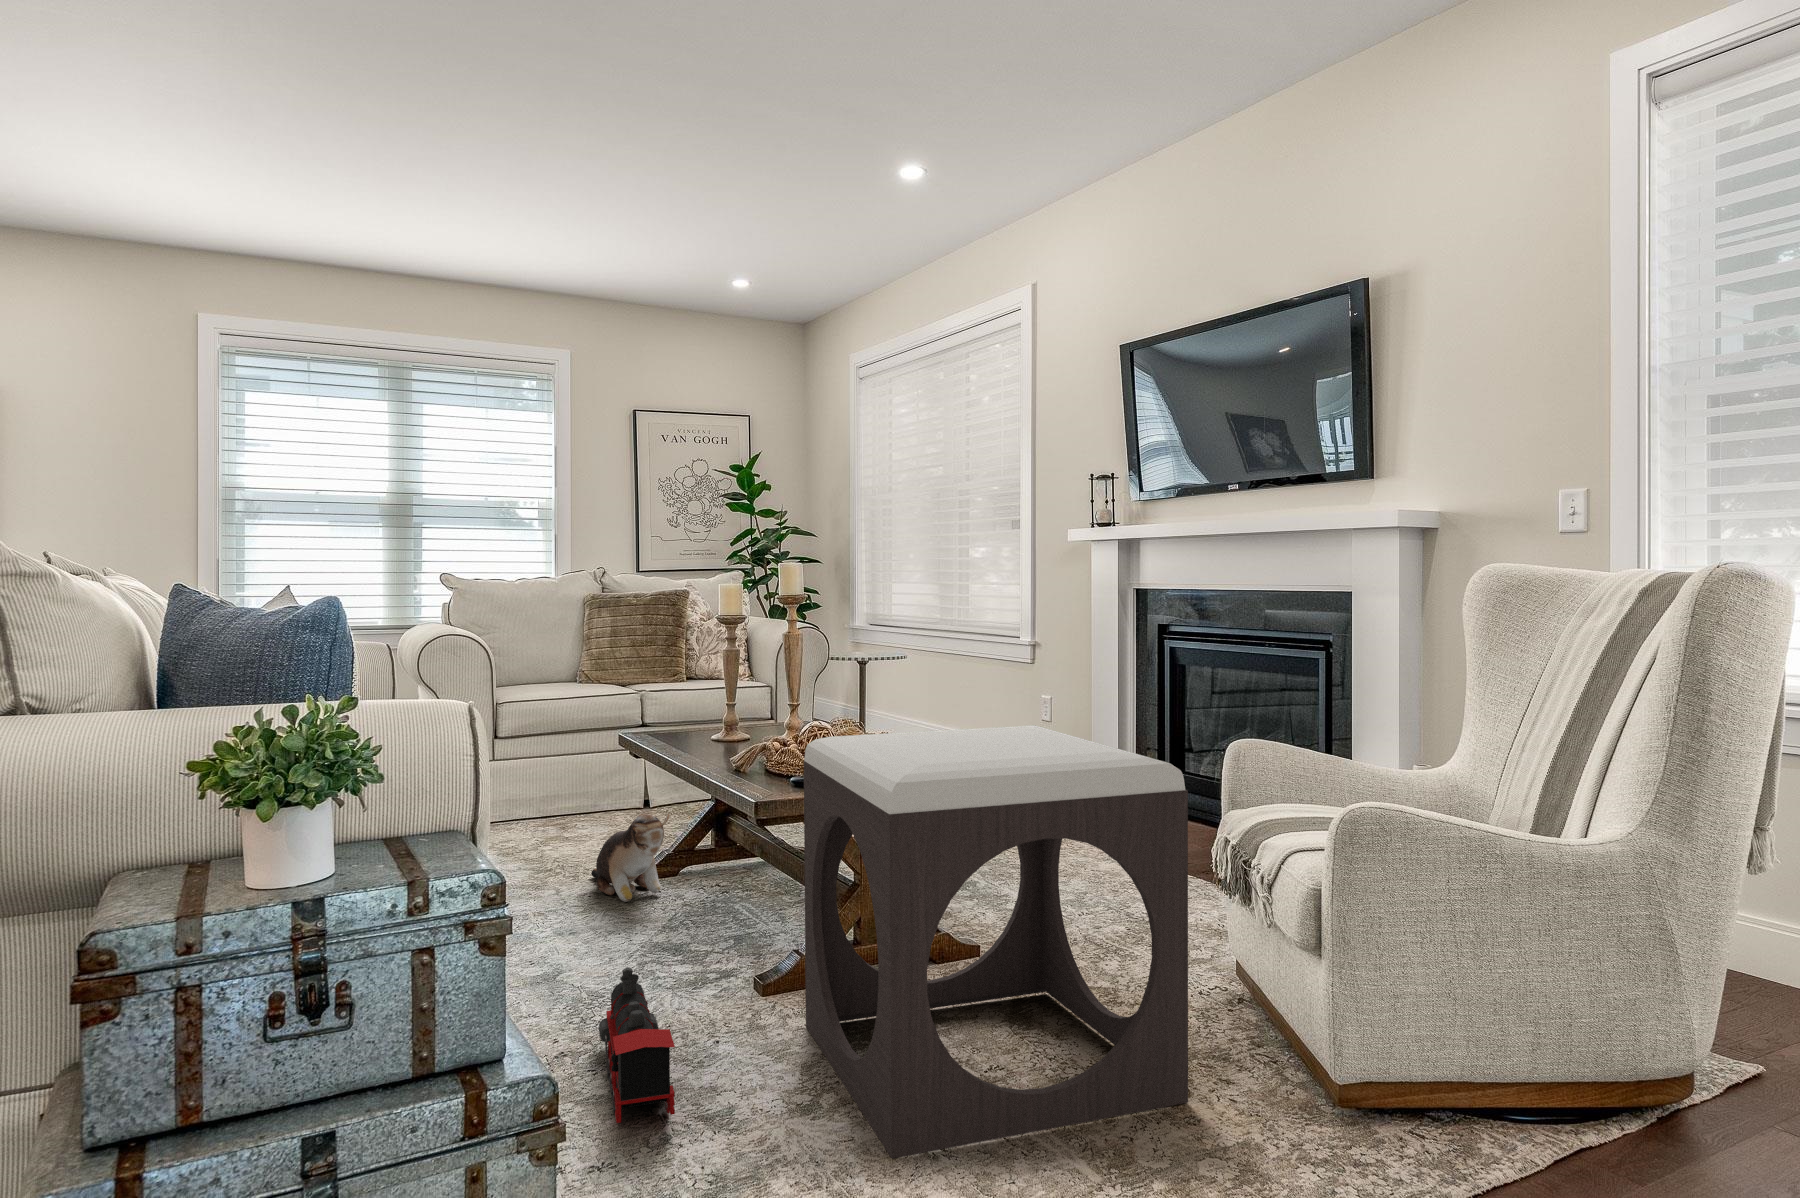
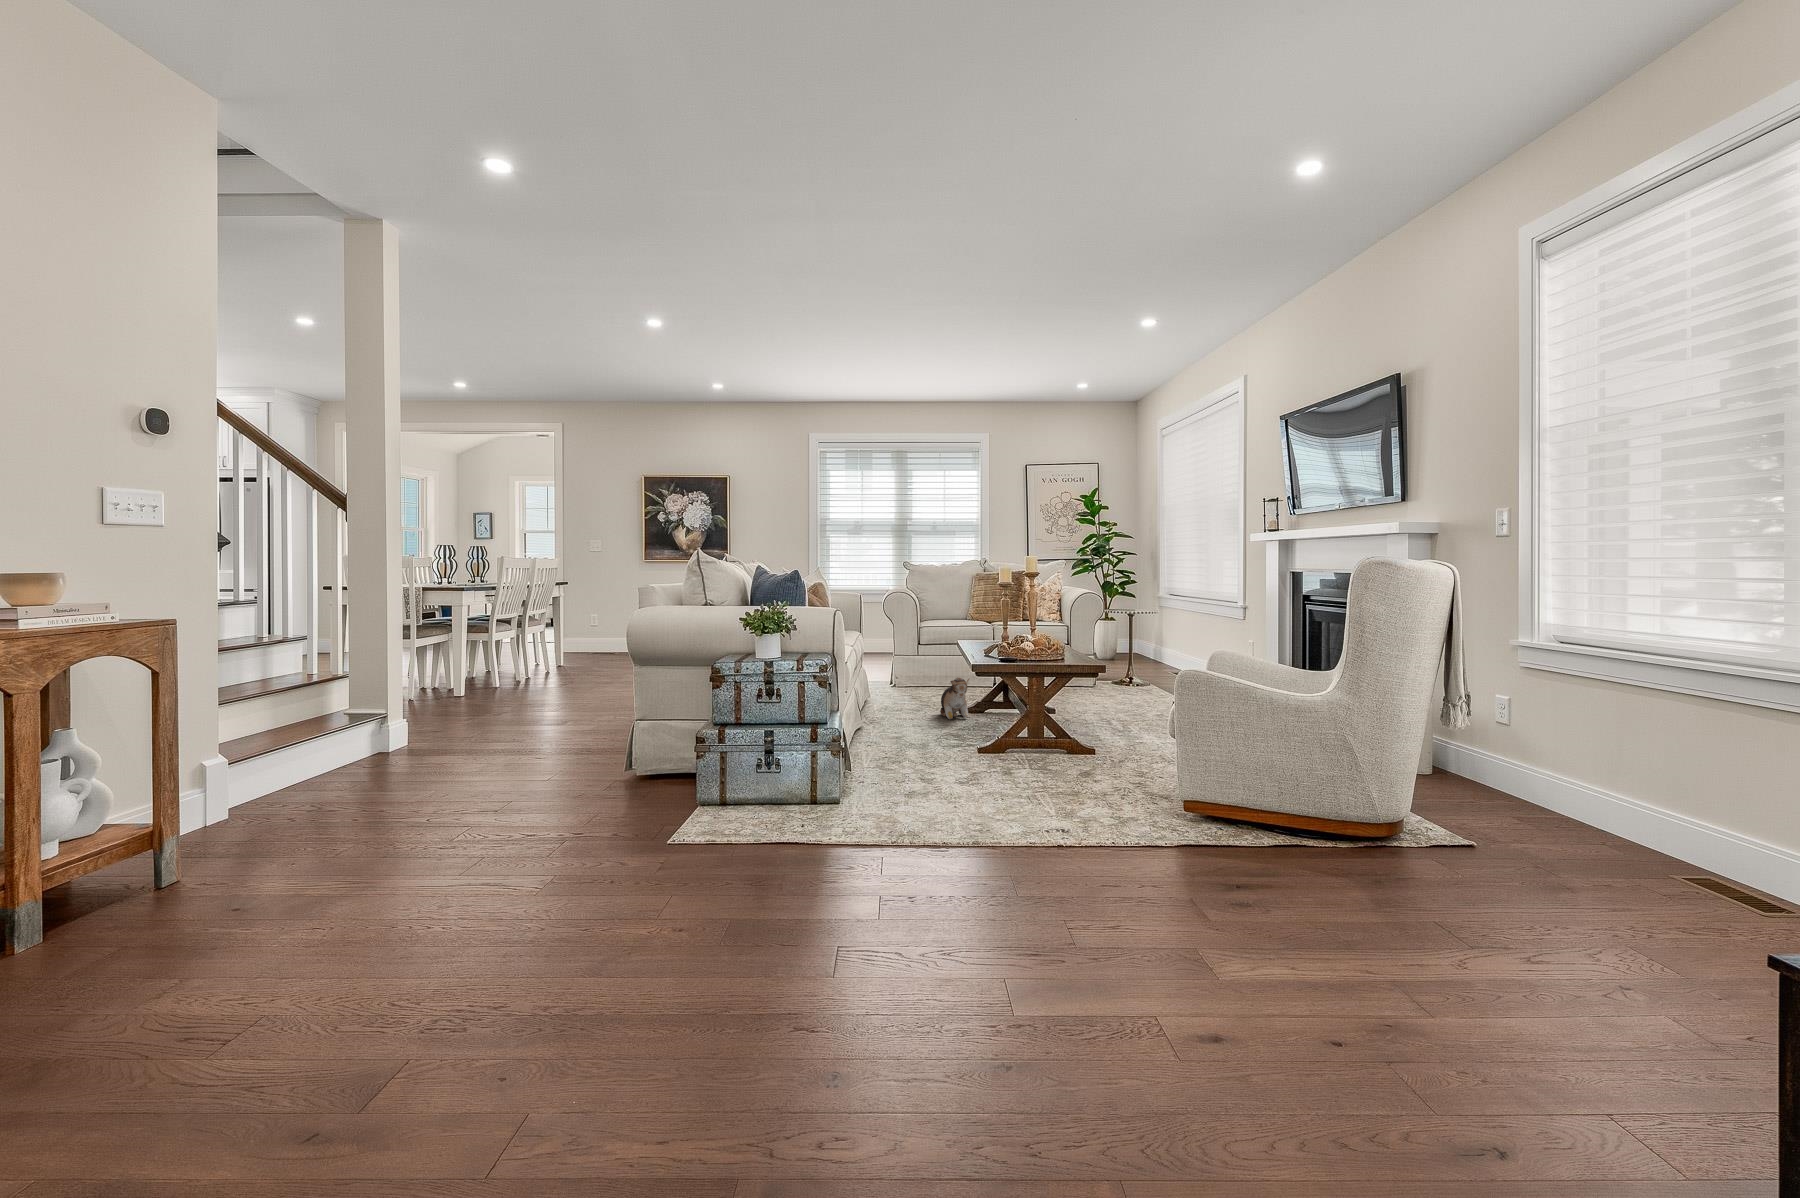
footstool: present [804,725,1188,1158] -> none [977,632,1123,801]
toy train: present [599,967,675,1123] -> none [883,725,922,774]

